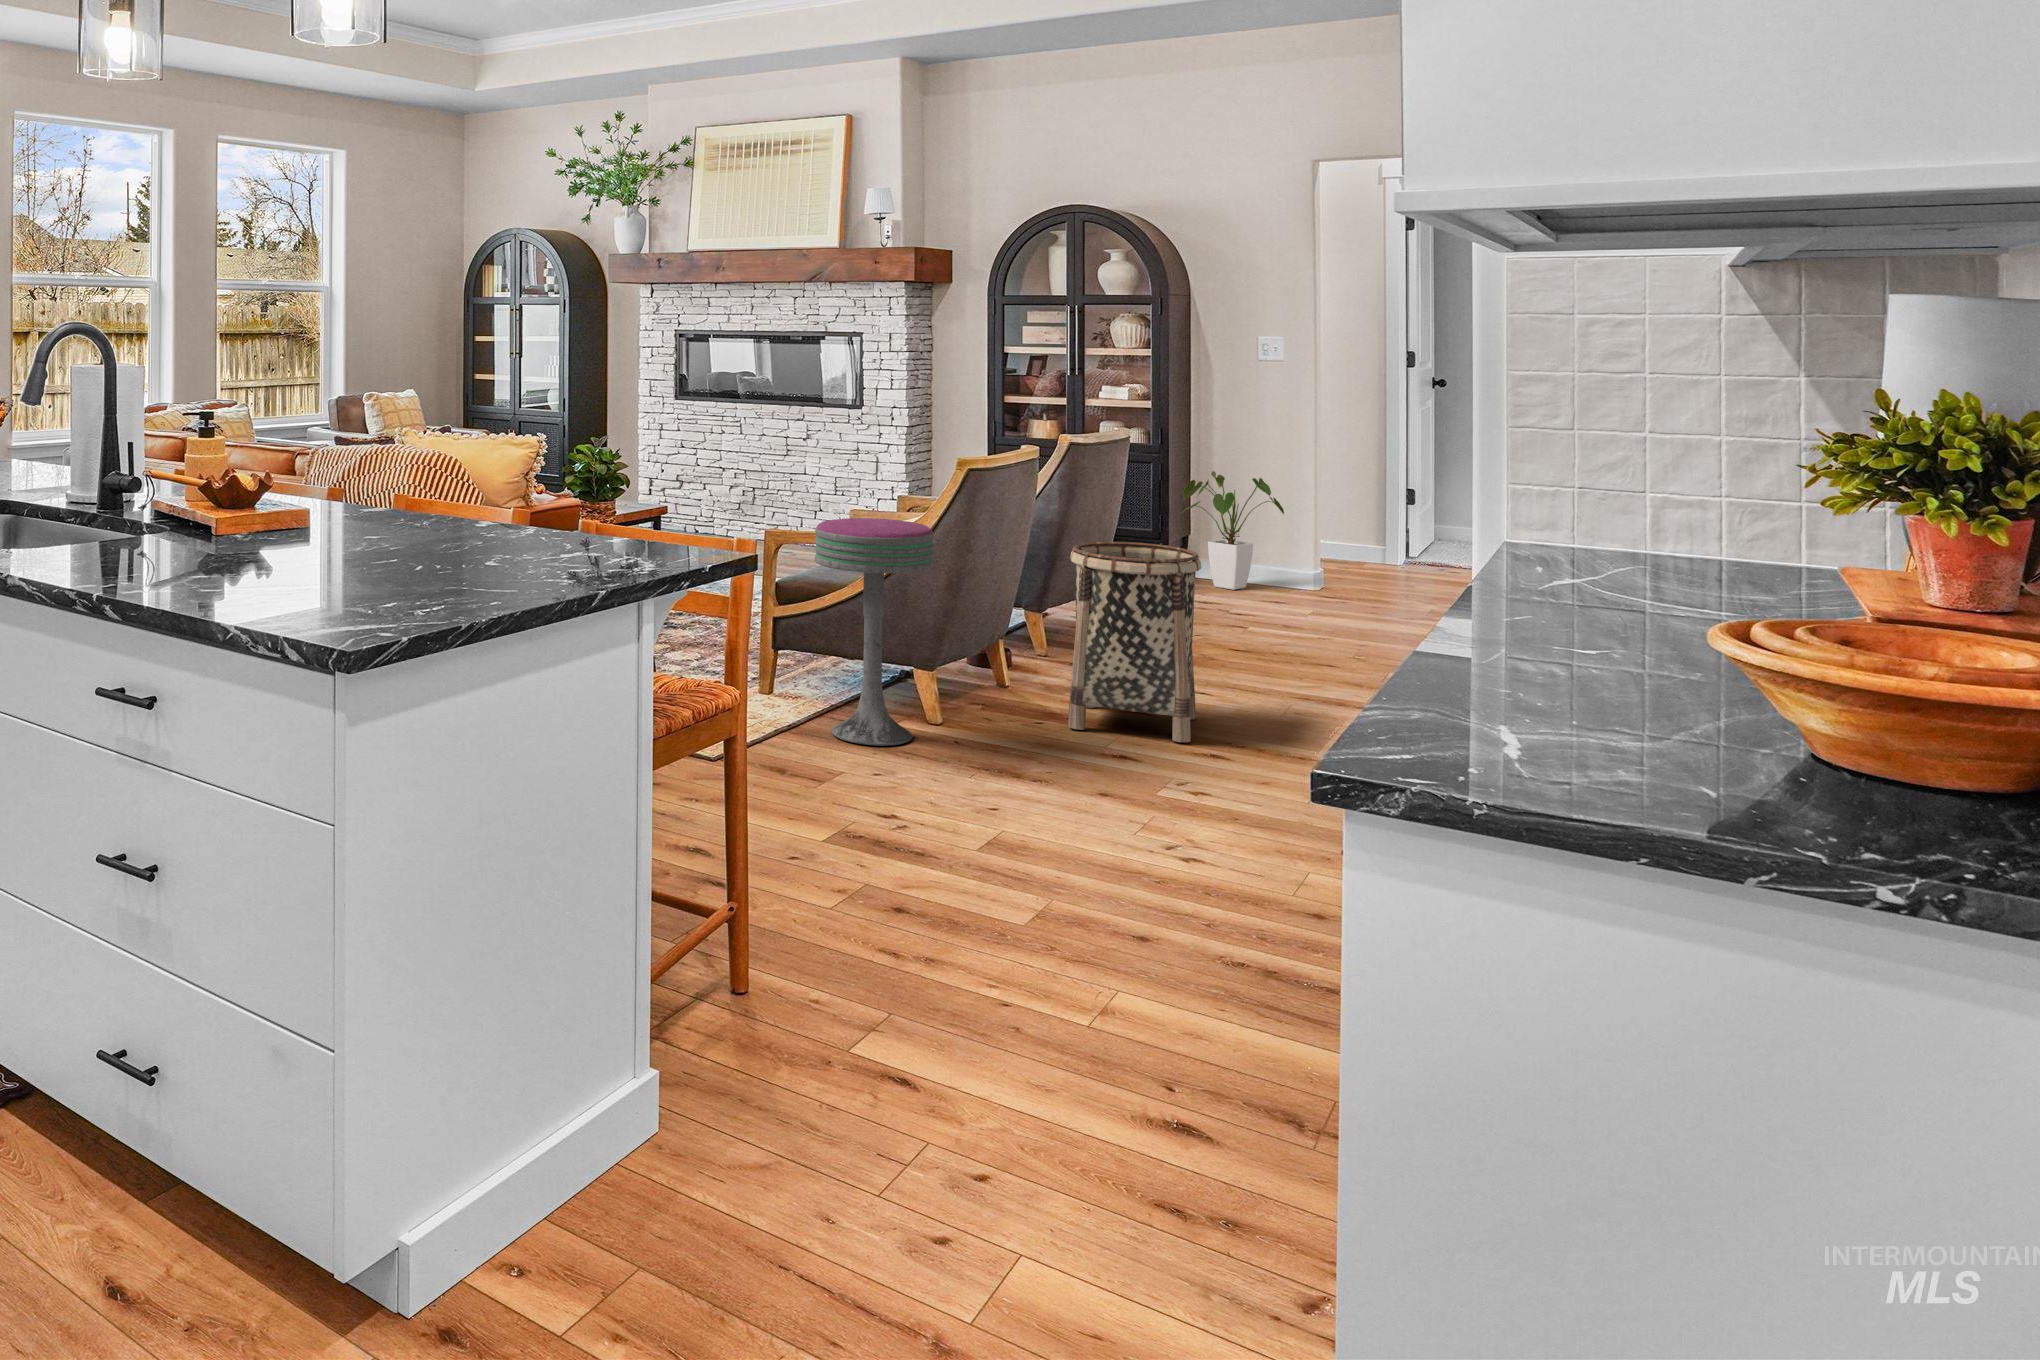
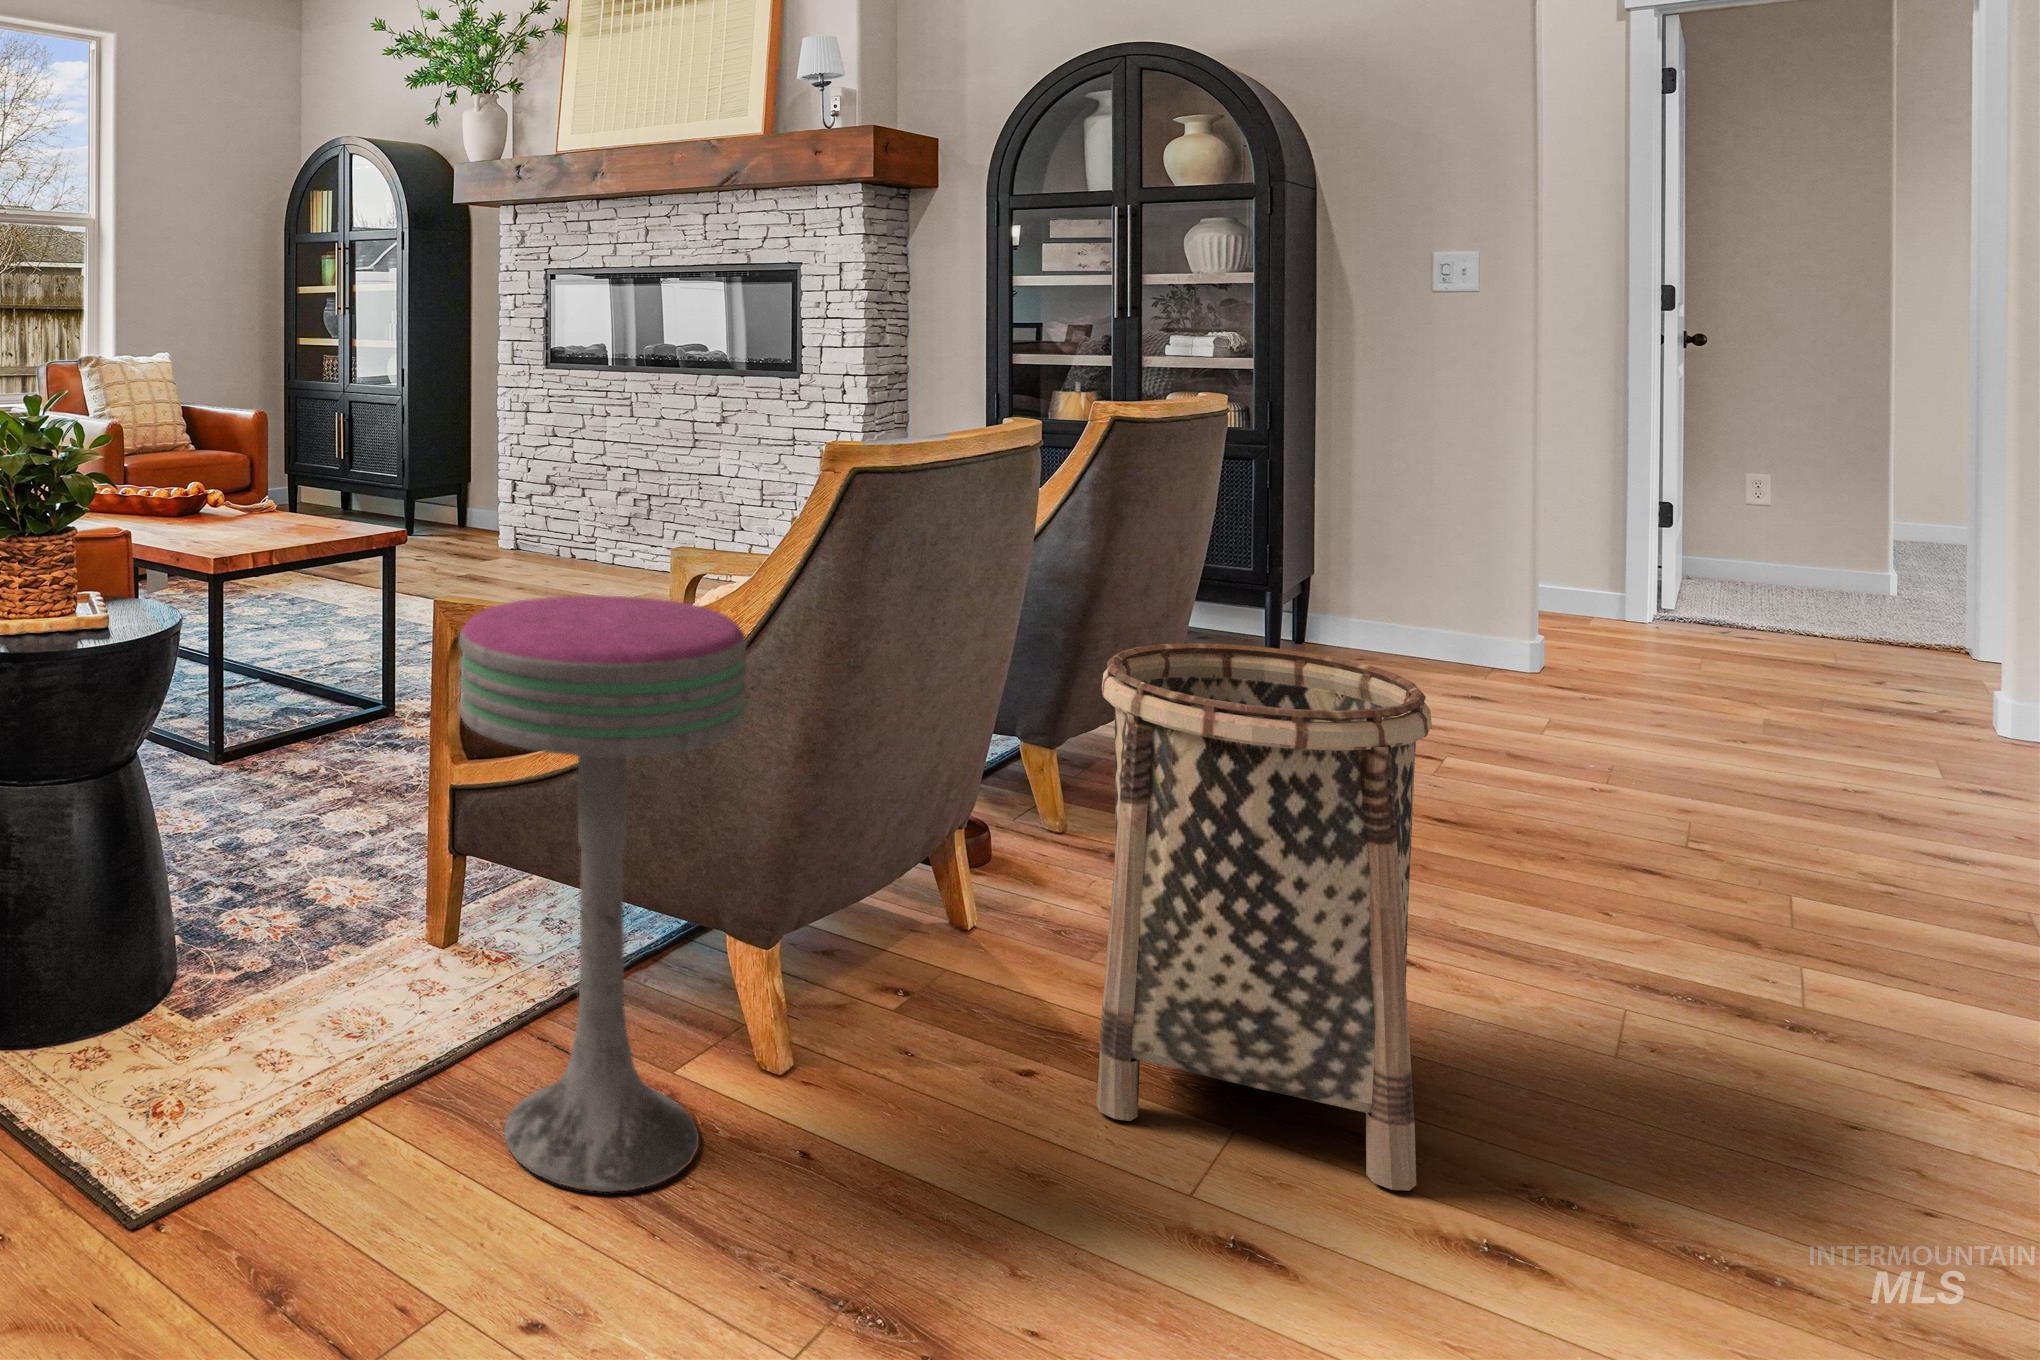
house plant: present [1183,471,1284,590] -> none [1300,471,1485,669]

